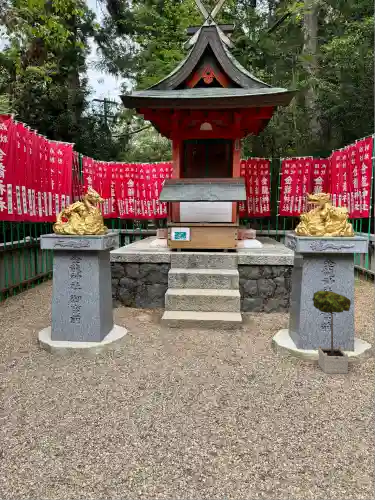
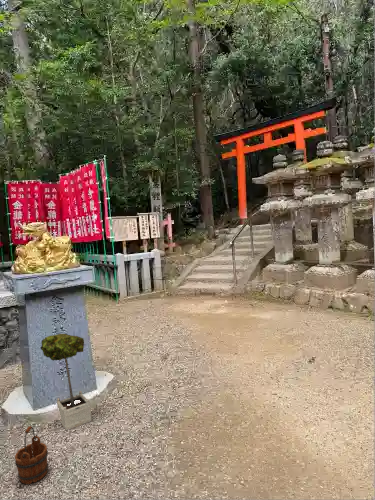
wooden bucket: none [288,354,312,397] -> present [15,426,48,484]

